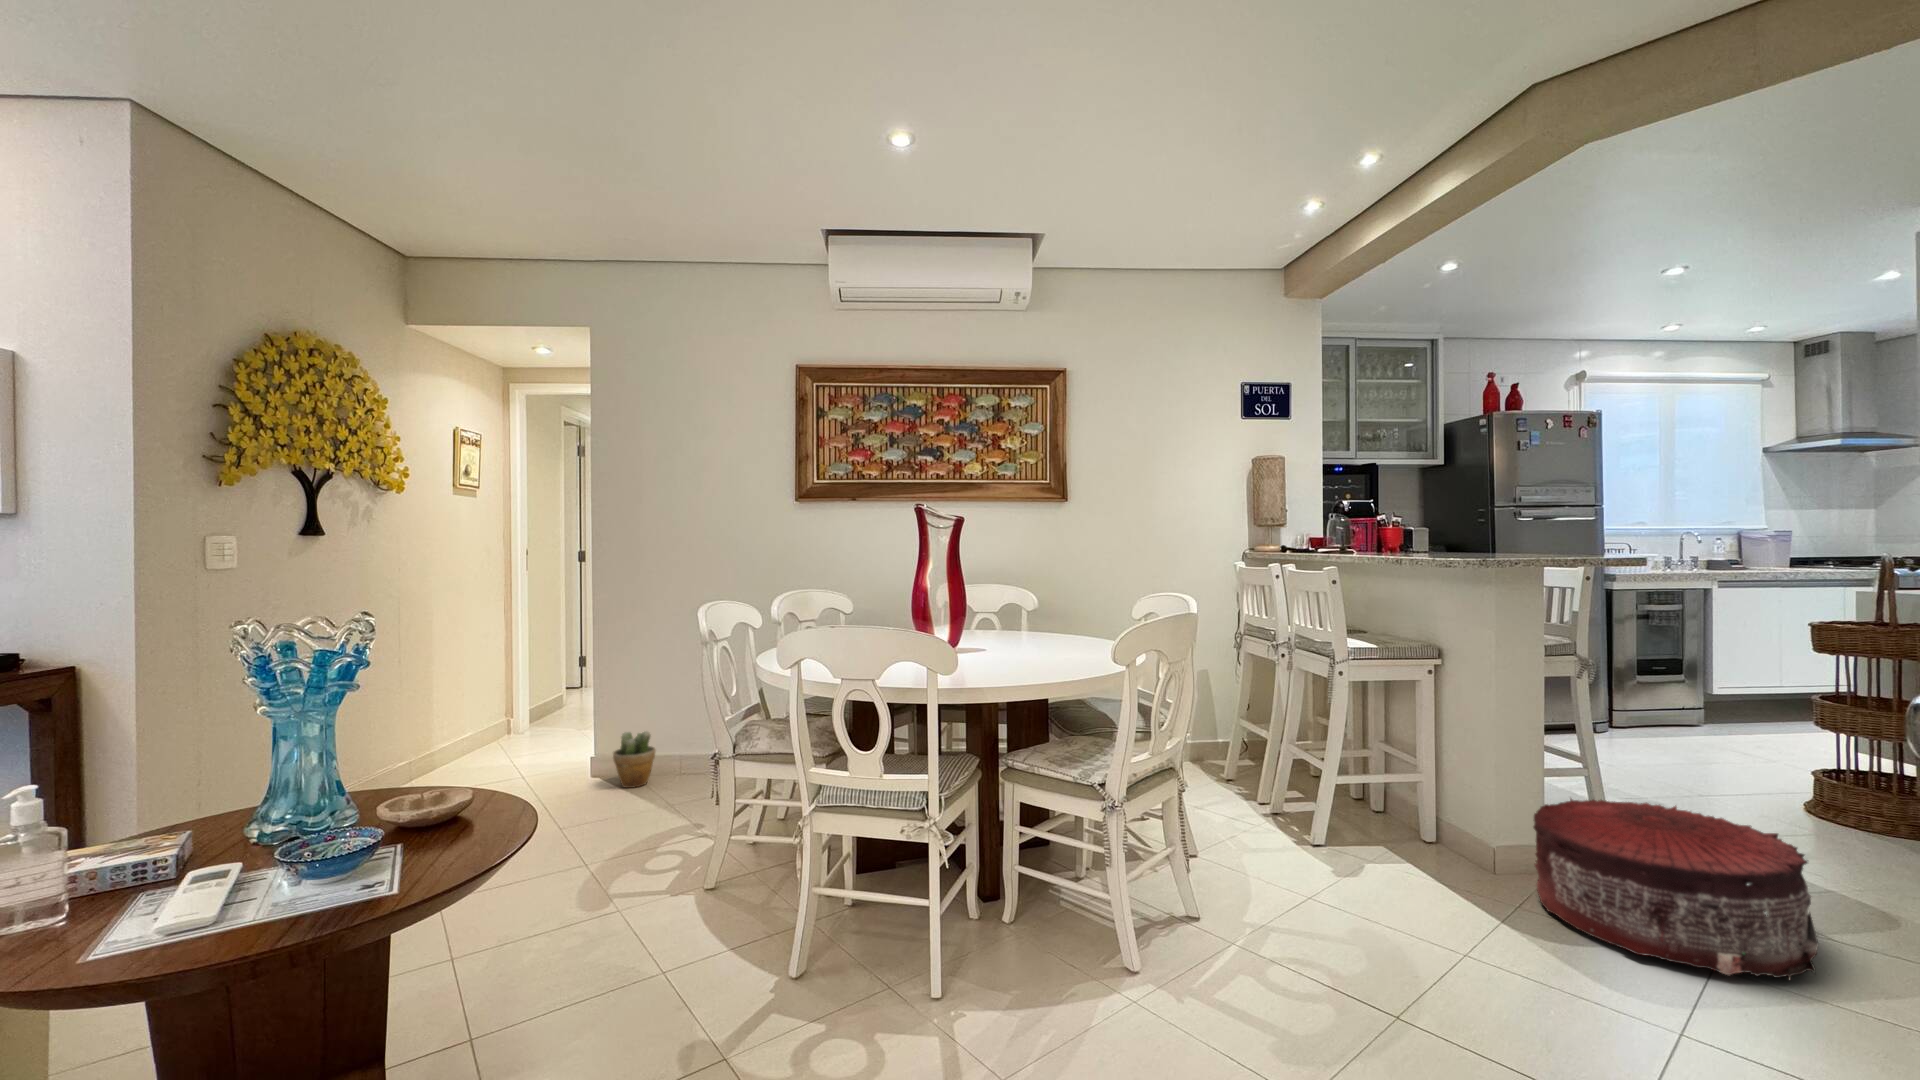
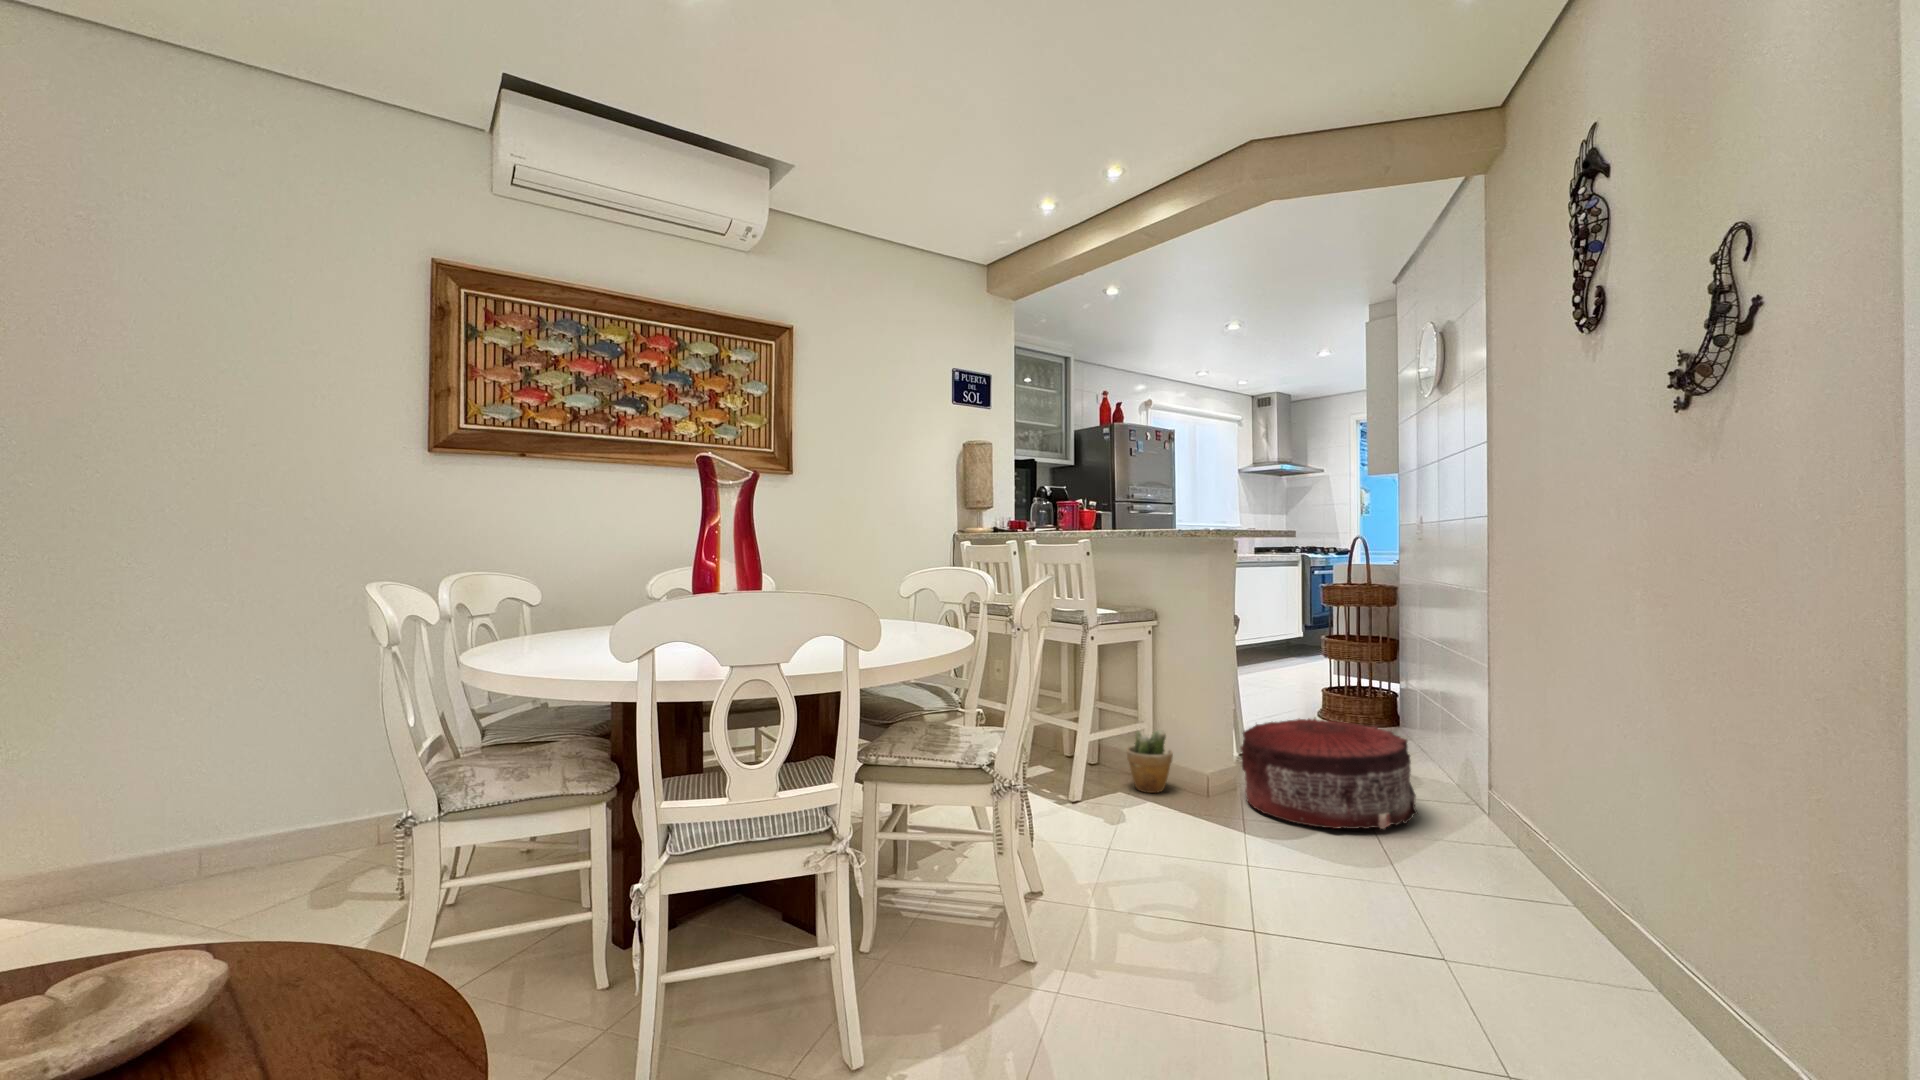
potted plant: present [613,731,656,788] -> present [1127,730,1173,793]

